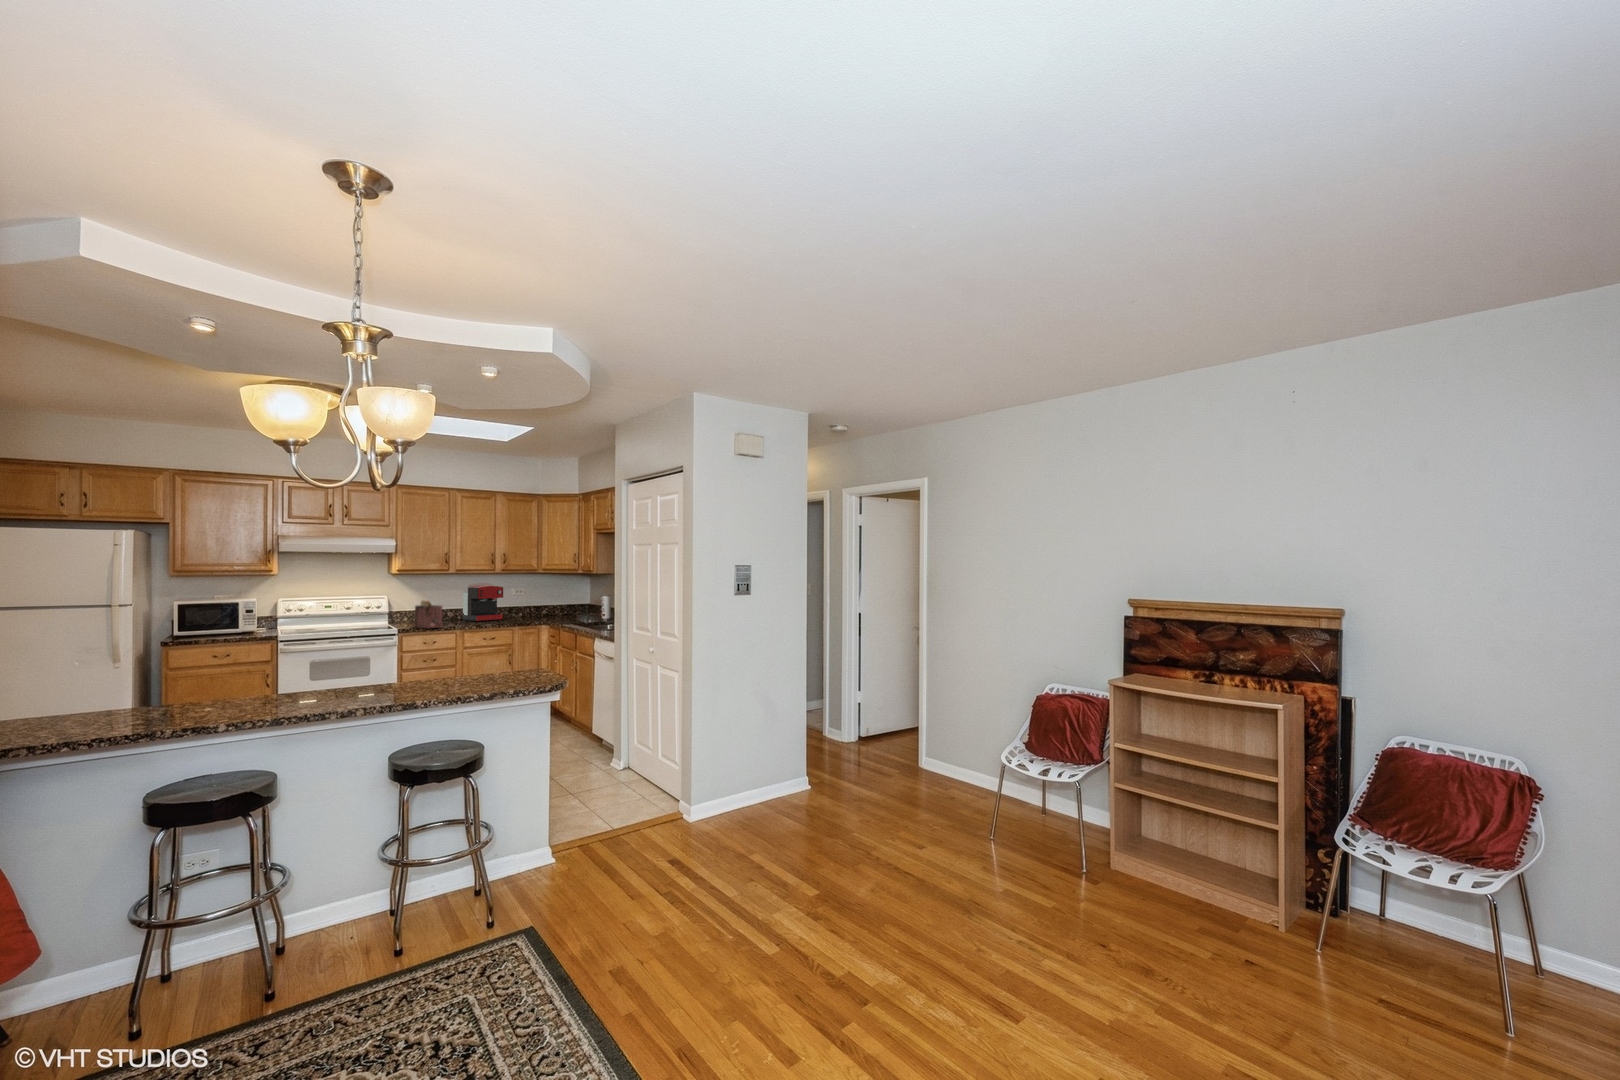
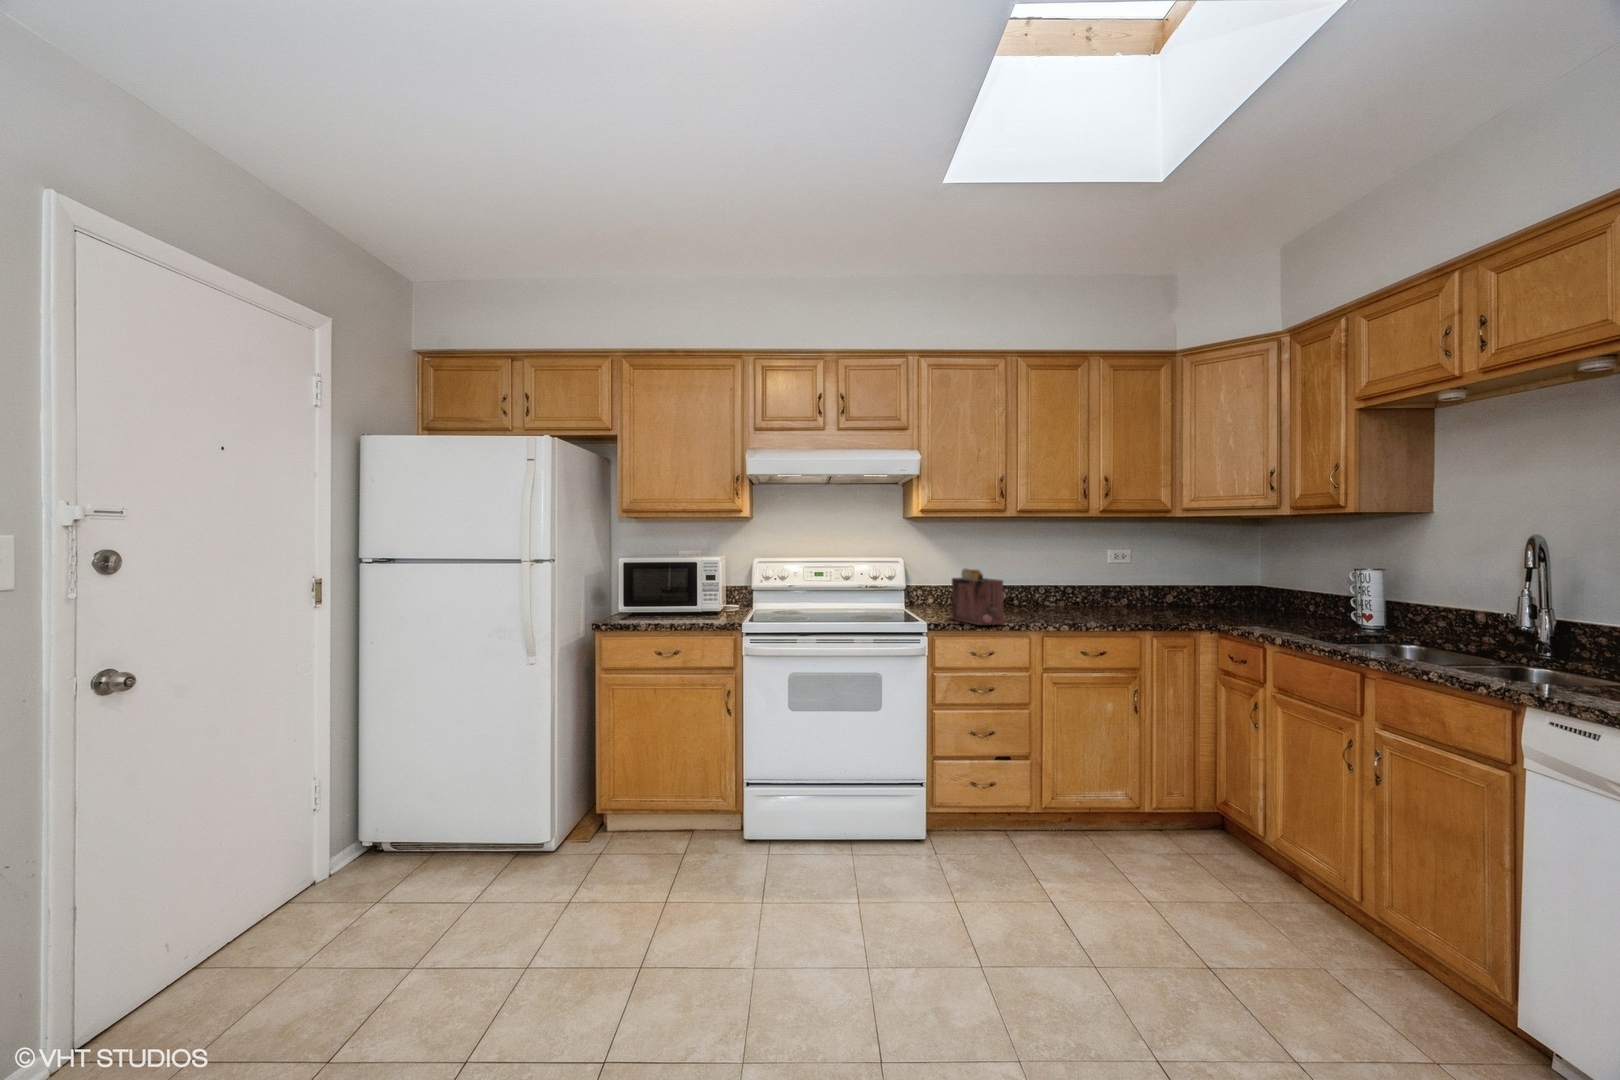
coffee maker: present [463,583,503,621] -> none [1024,538,1102,612]

